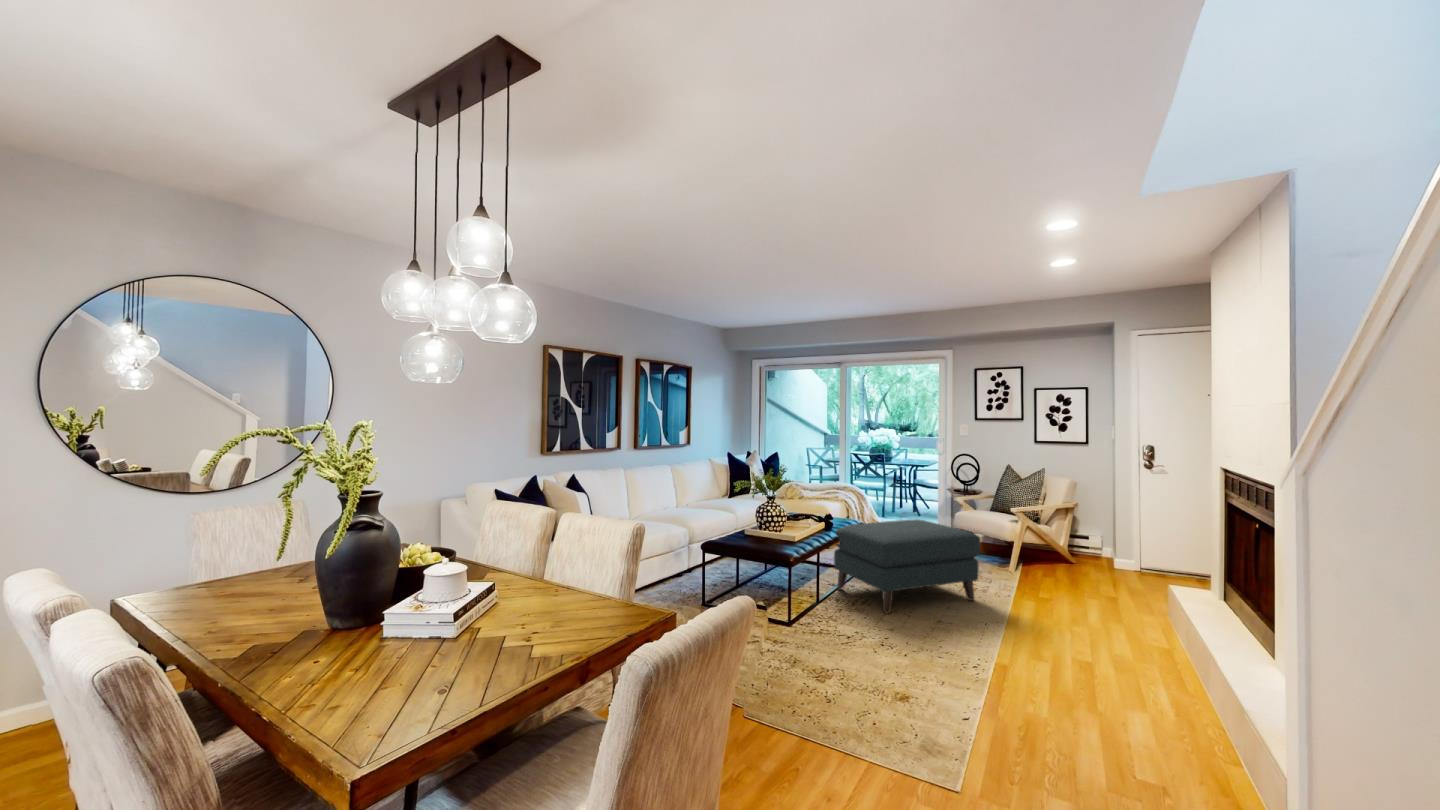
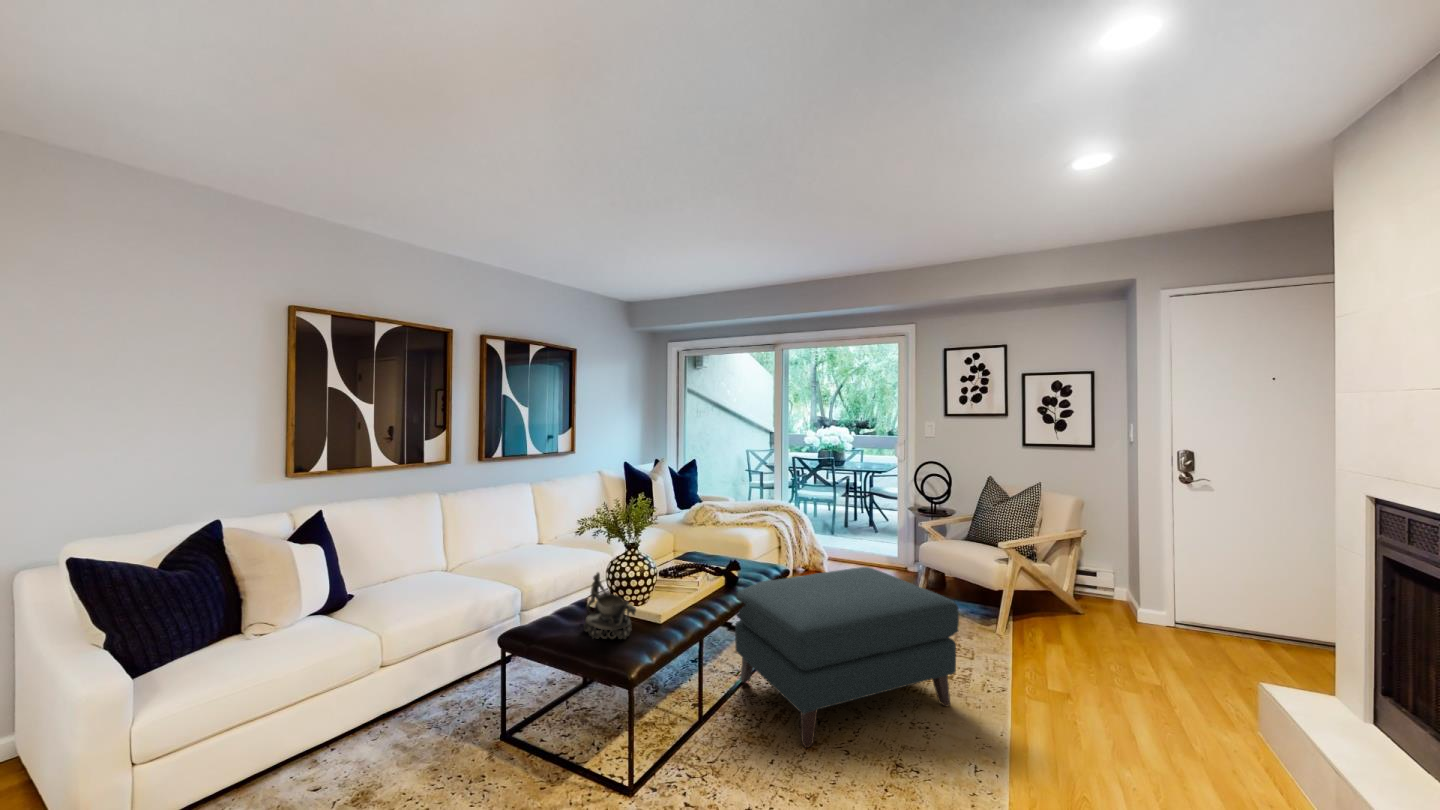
decorative bowl: none [752,509,788,546] -> present [584,572,636,639]

